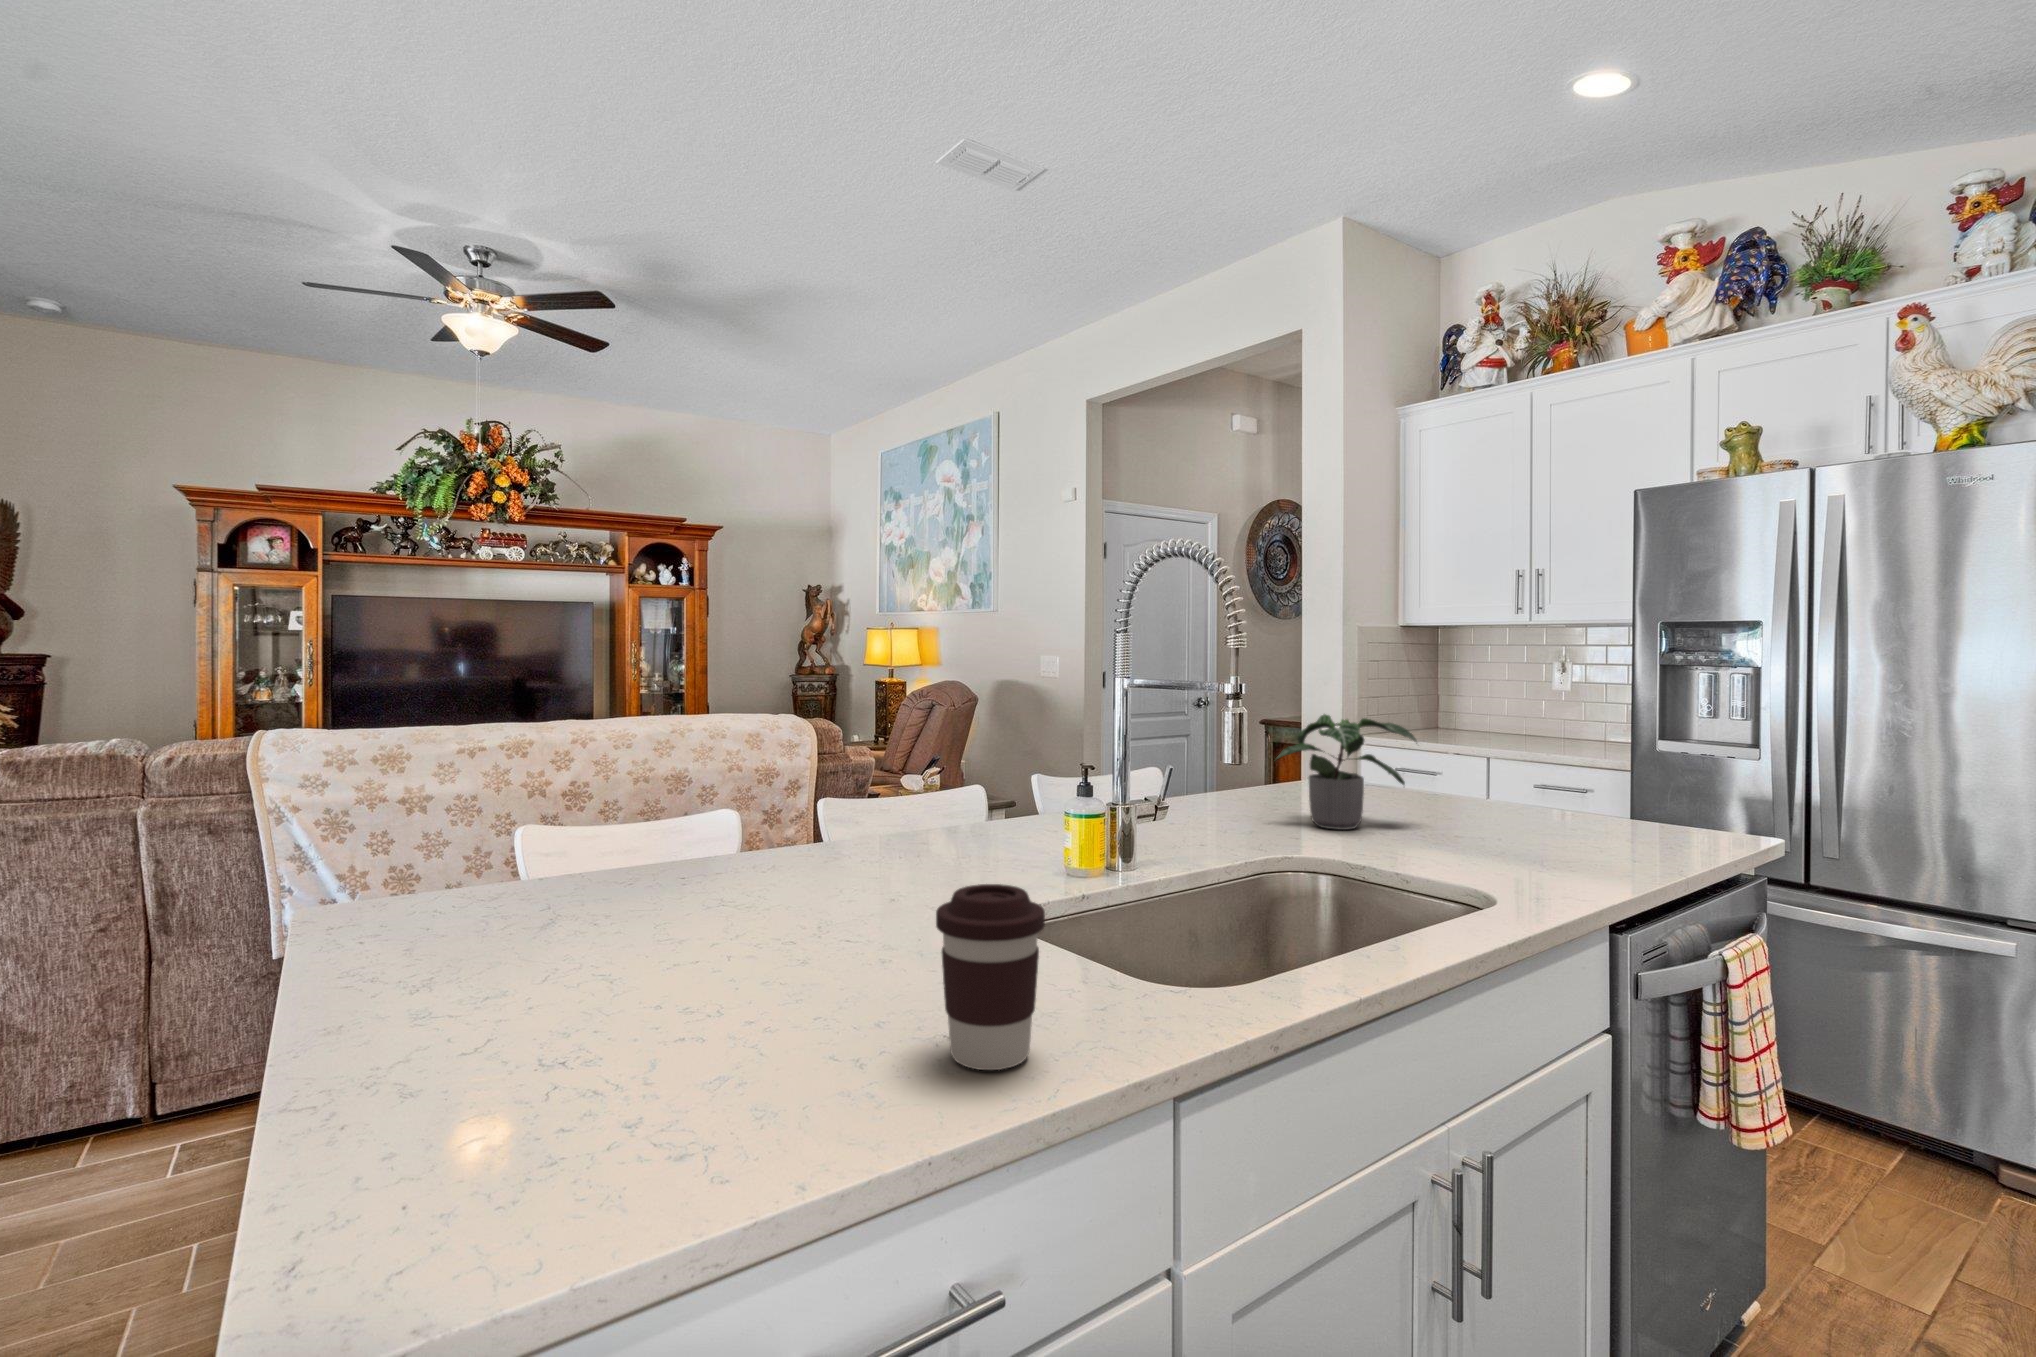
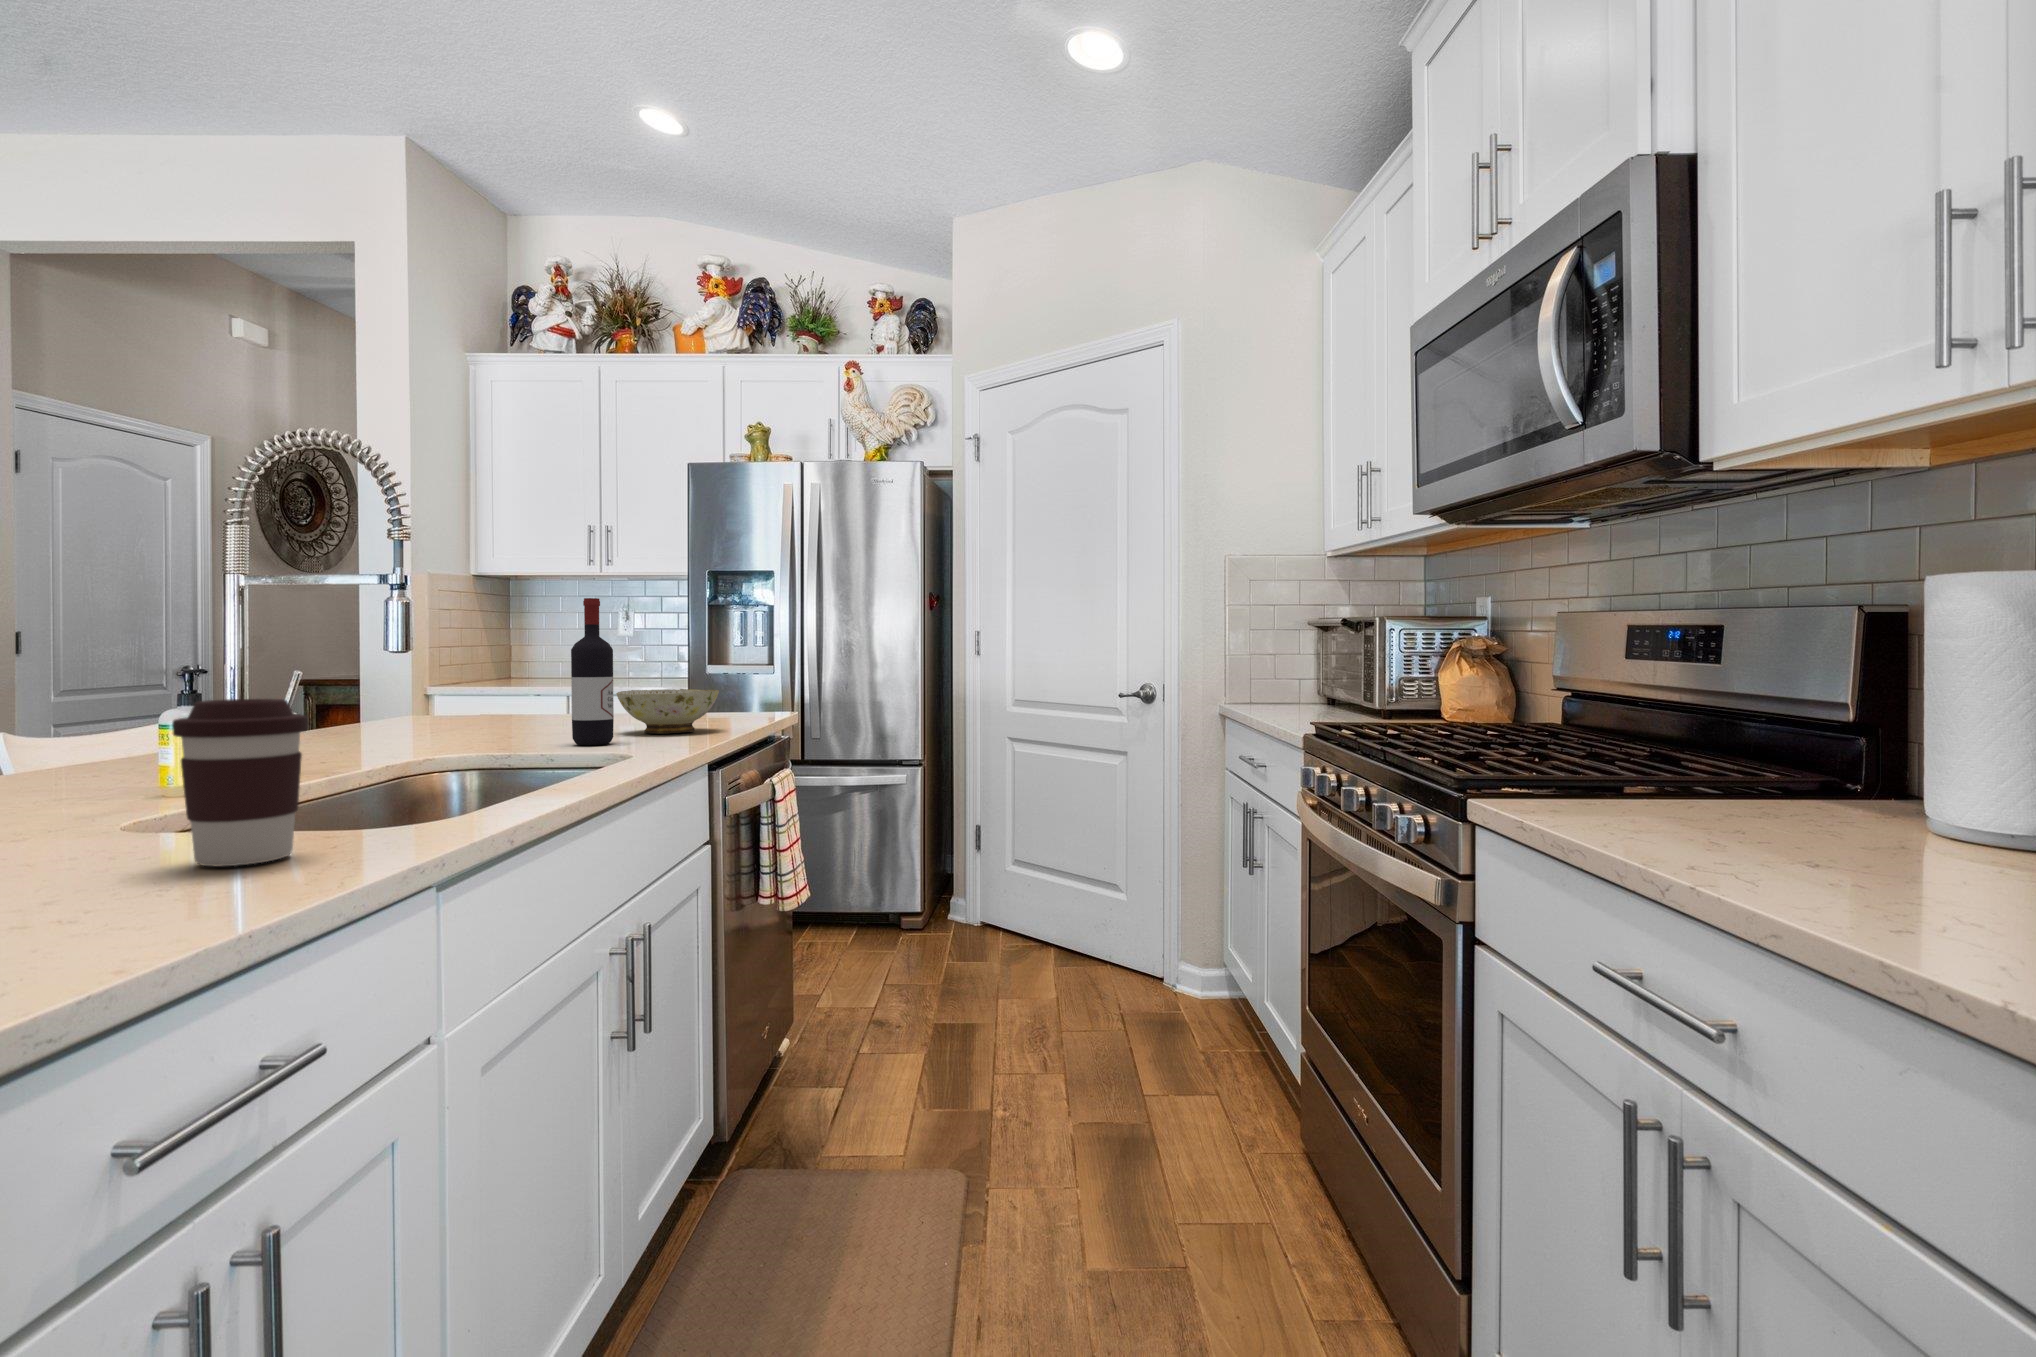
wine bottle: none [1438,695,1490,872] -> present [571,598,614,745]
potted plant: present [1274,714,1417,830] -> none [390,630,536,738]
ceramic bowl: none [1503,794,1645,859] -> present [616,689,719,733]

